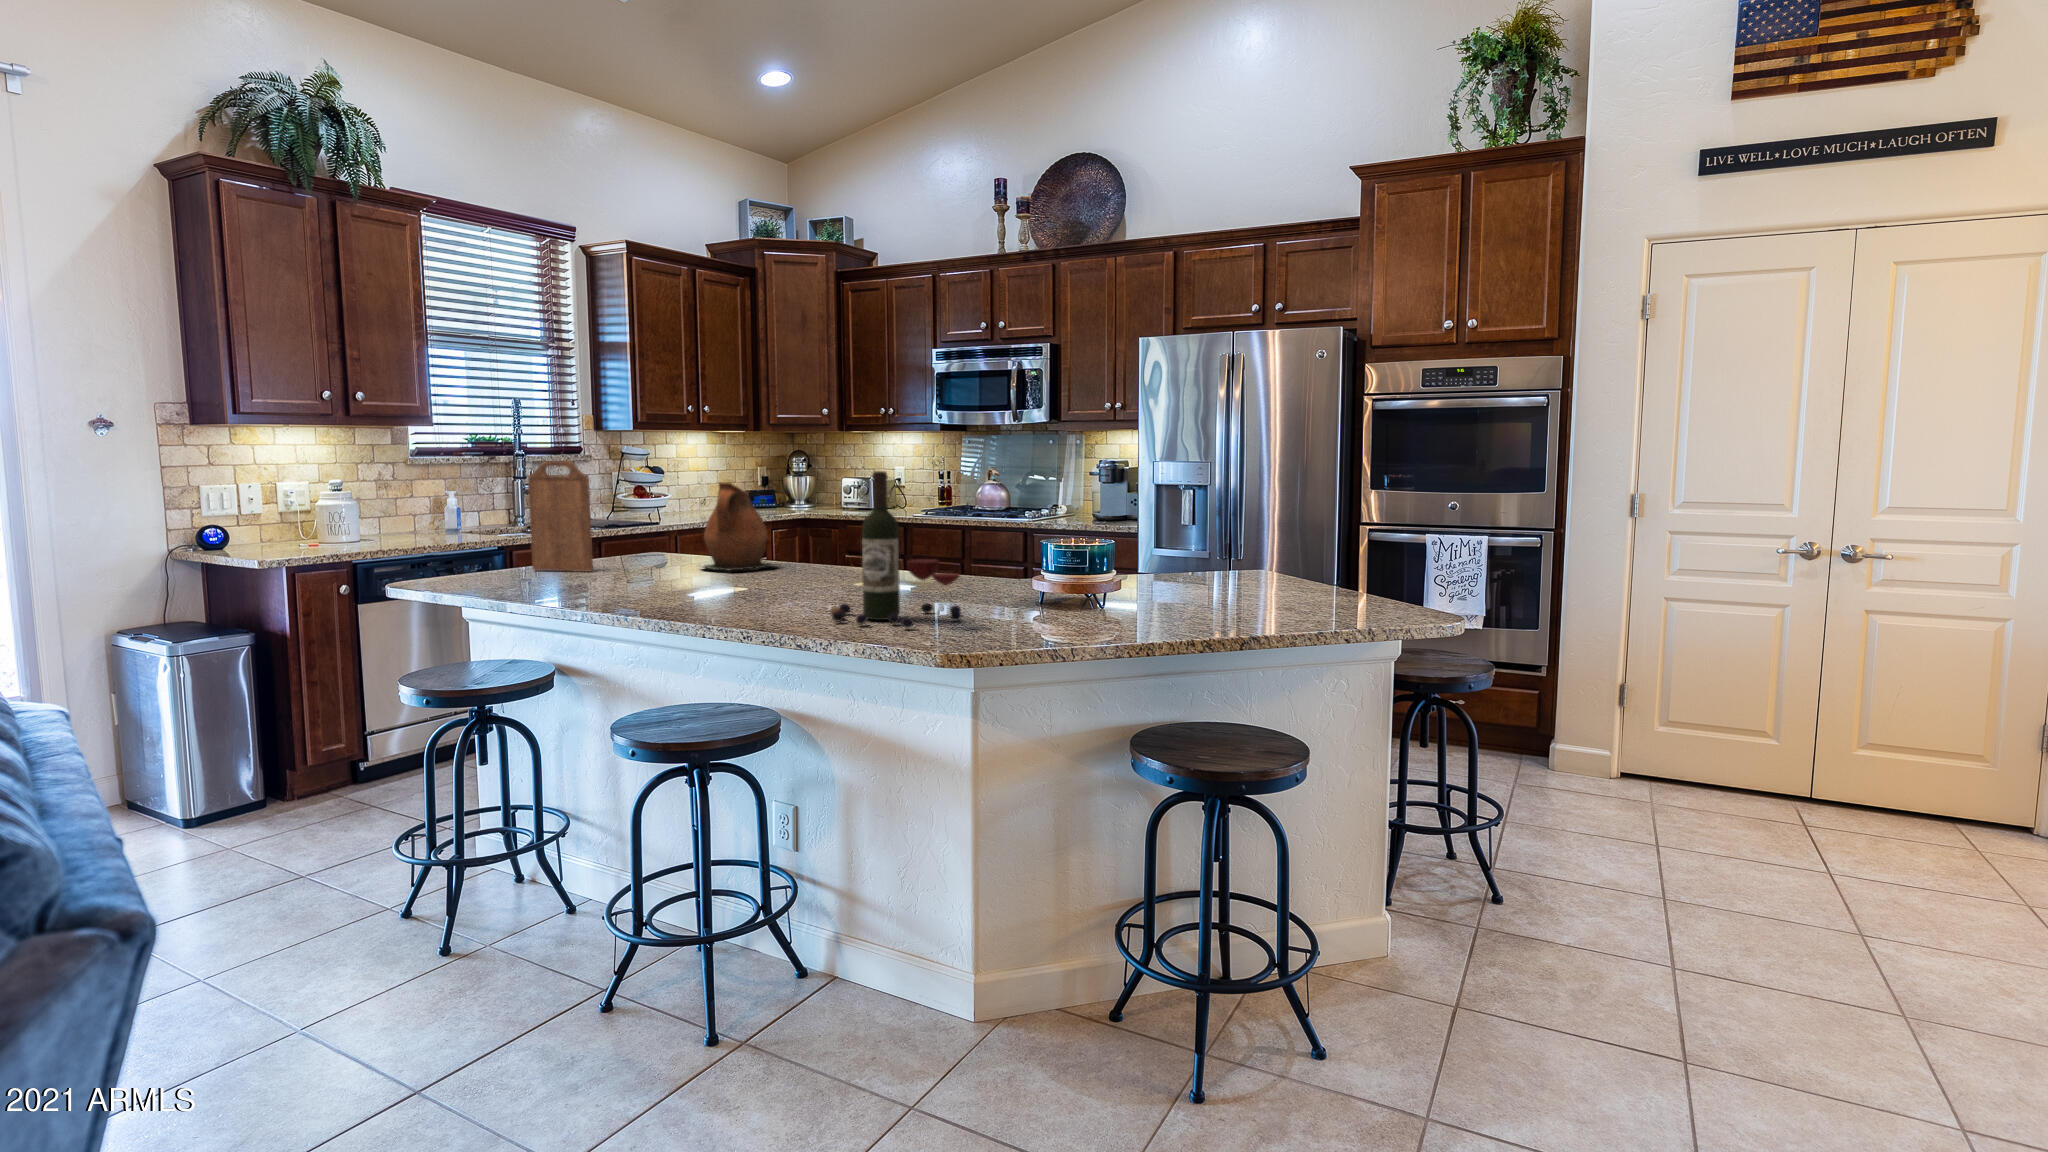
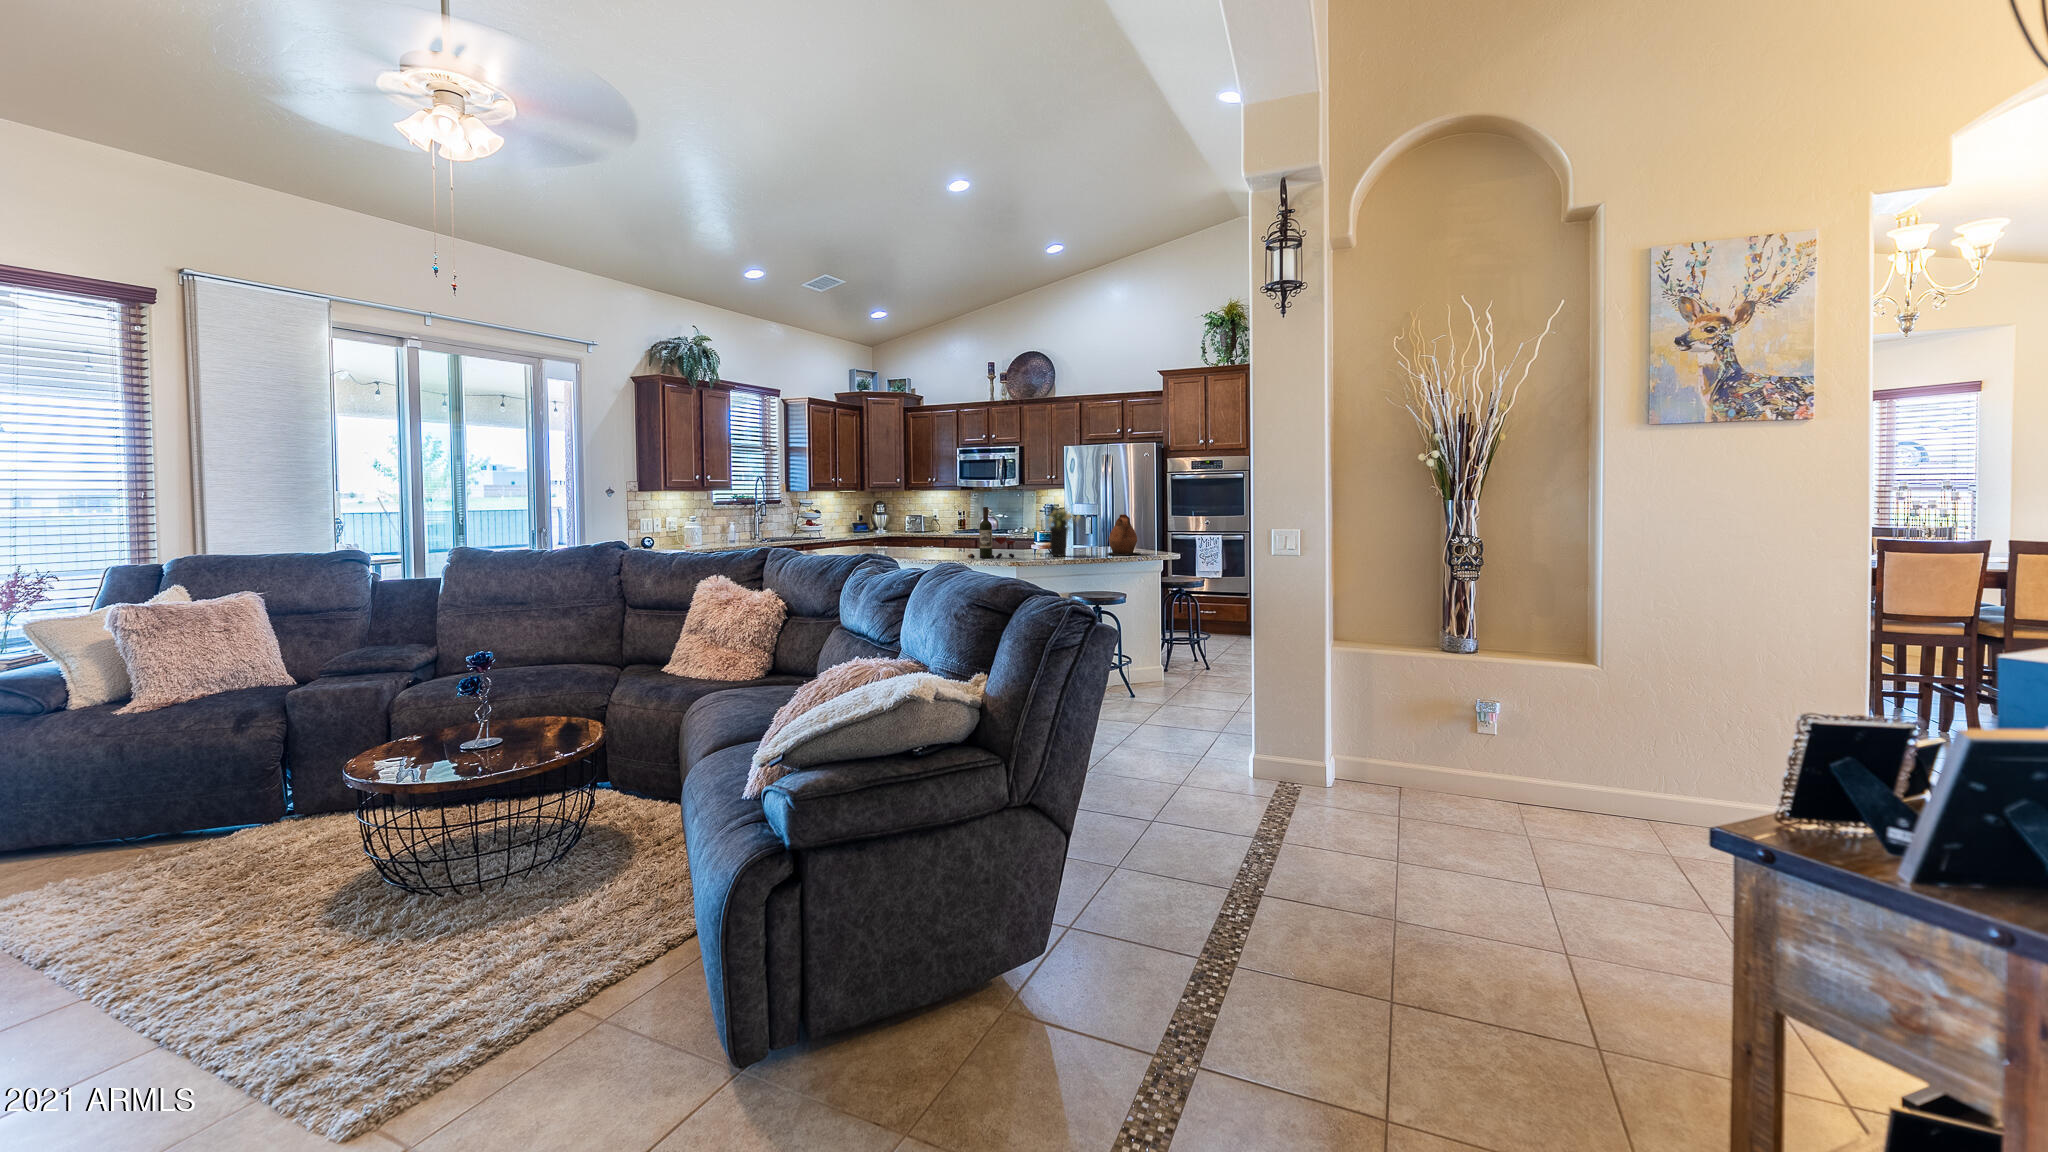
cutting board: present [528,461,593,572] -> none [821,506,848,551]
flower arrangement: none [1046,468,1168,619] -> present [1047,507,1080,557]
ceramic pitcher: present [702,482,778,571] -> present [1106,514,1139,555]

